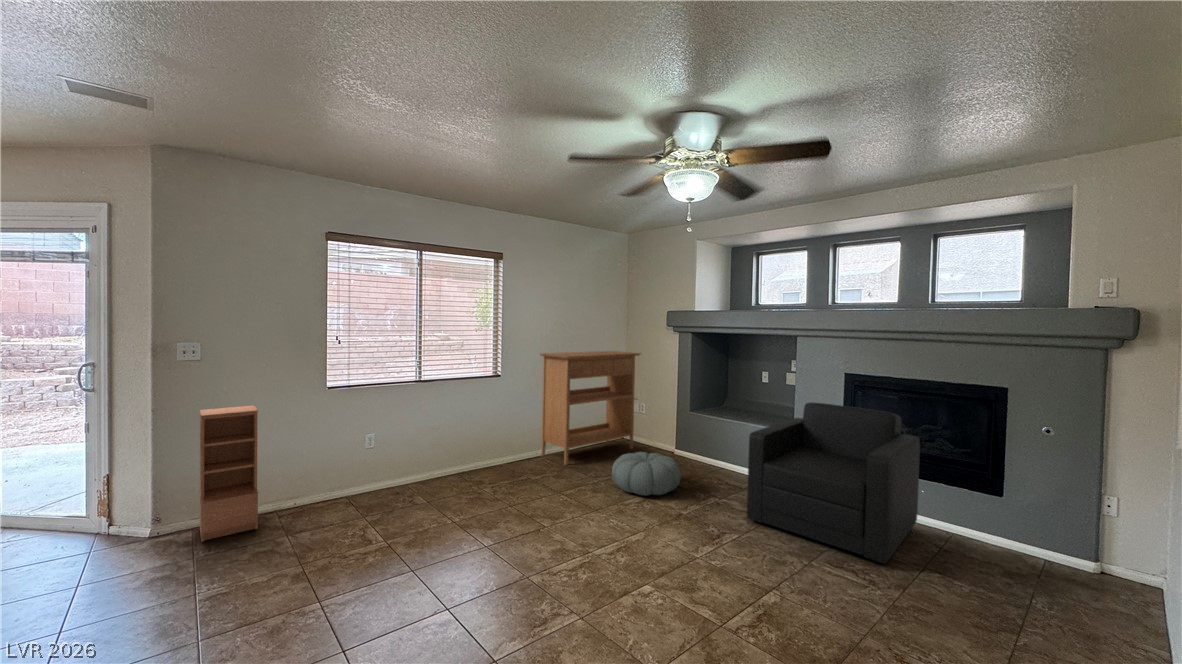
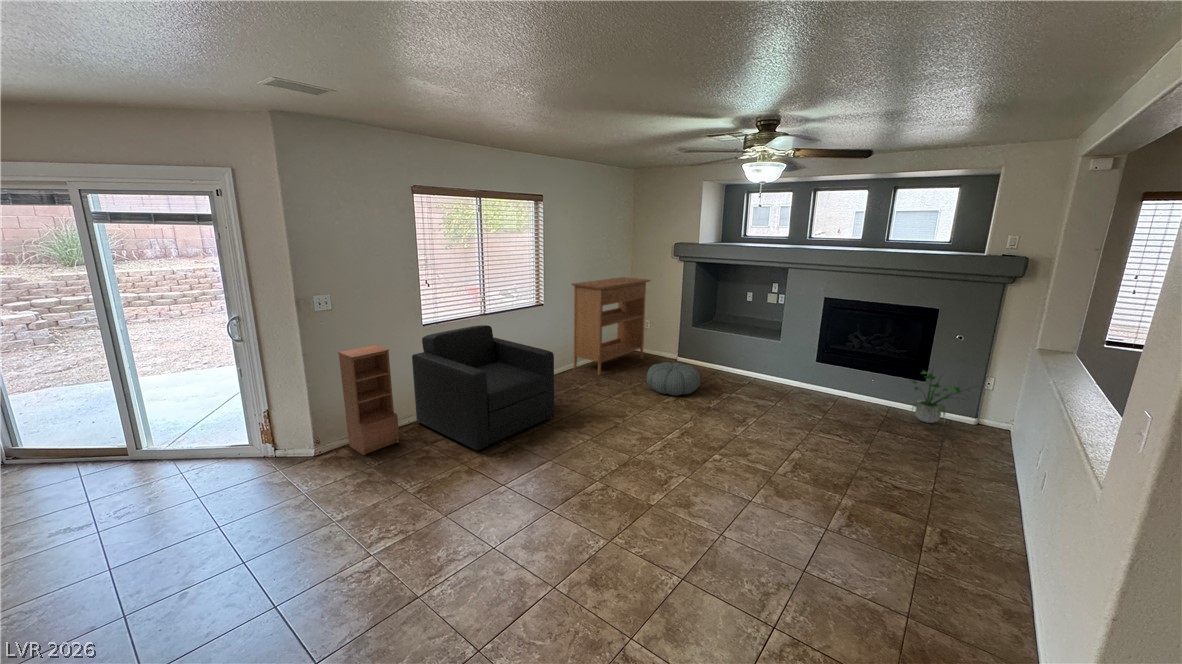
armchair: present [747,402,920,563] -> present [412,325,554,450]
potted plant: none [972,464,1102,565] -> present [912,371,968,423]

